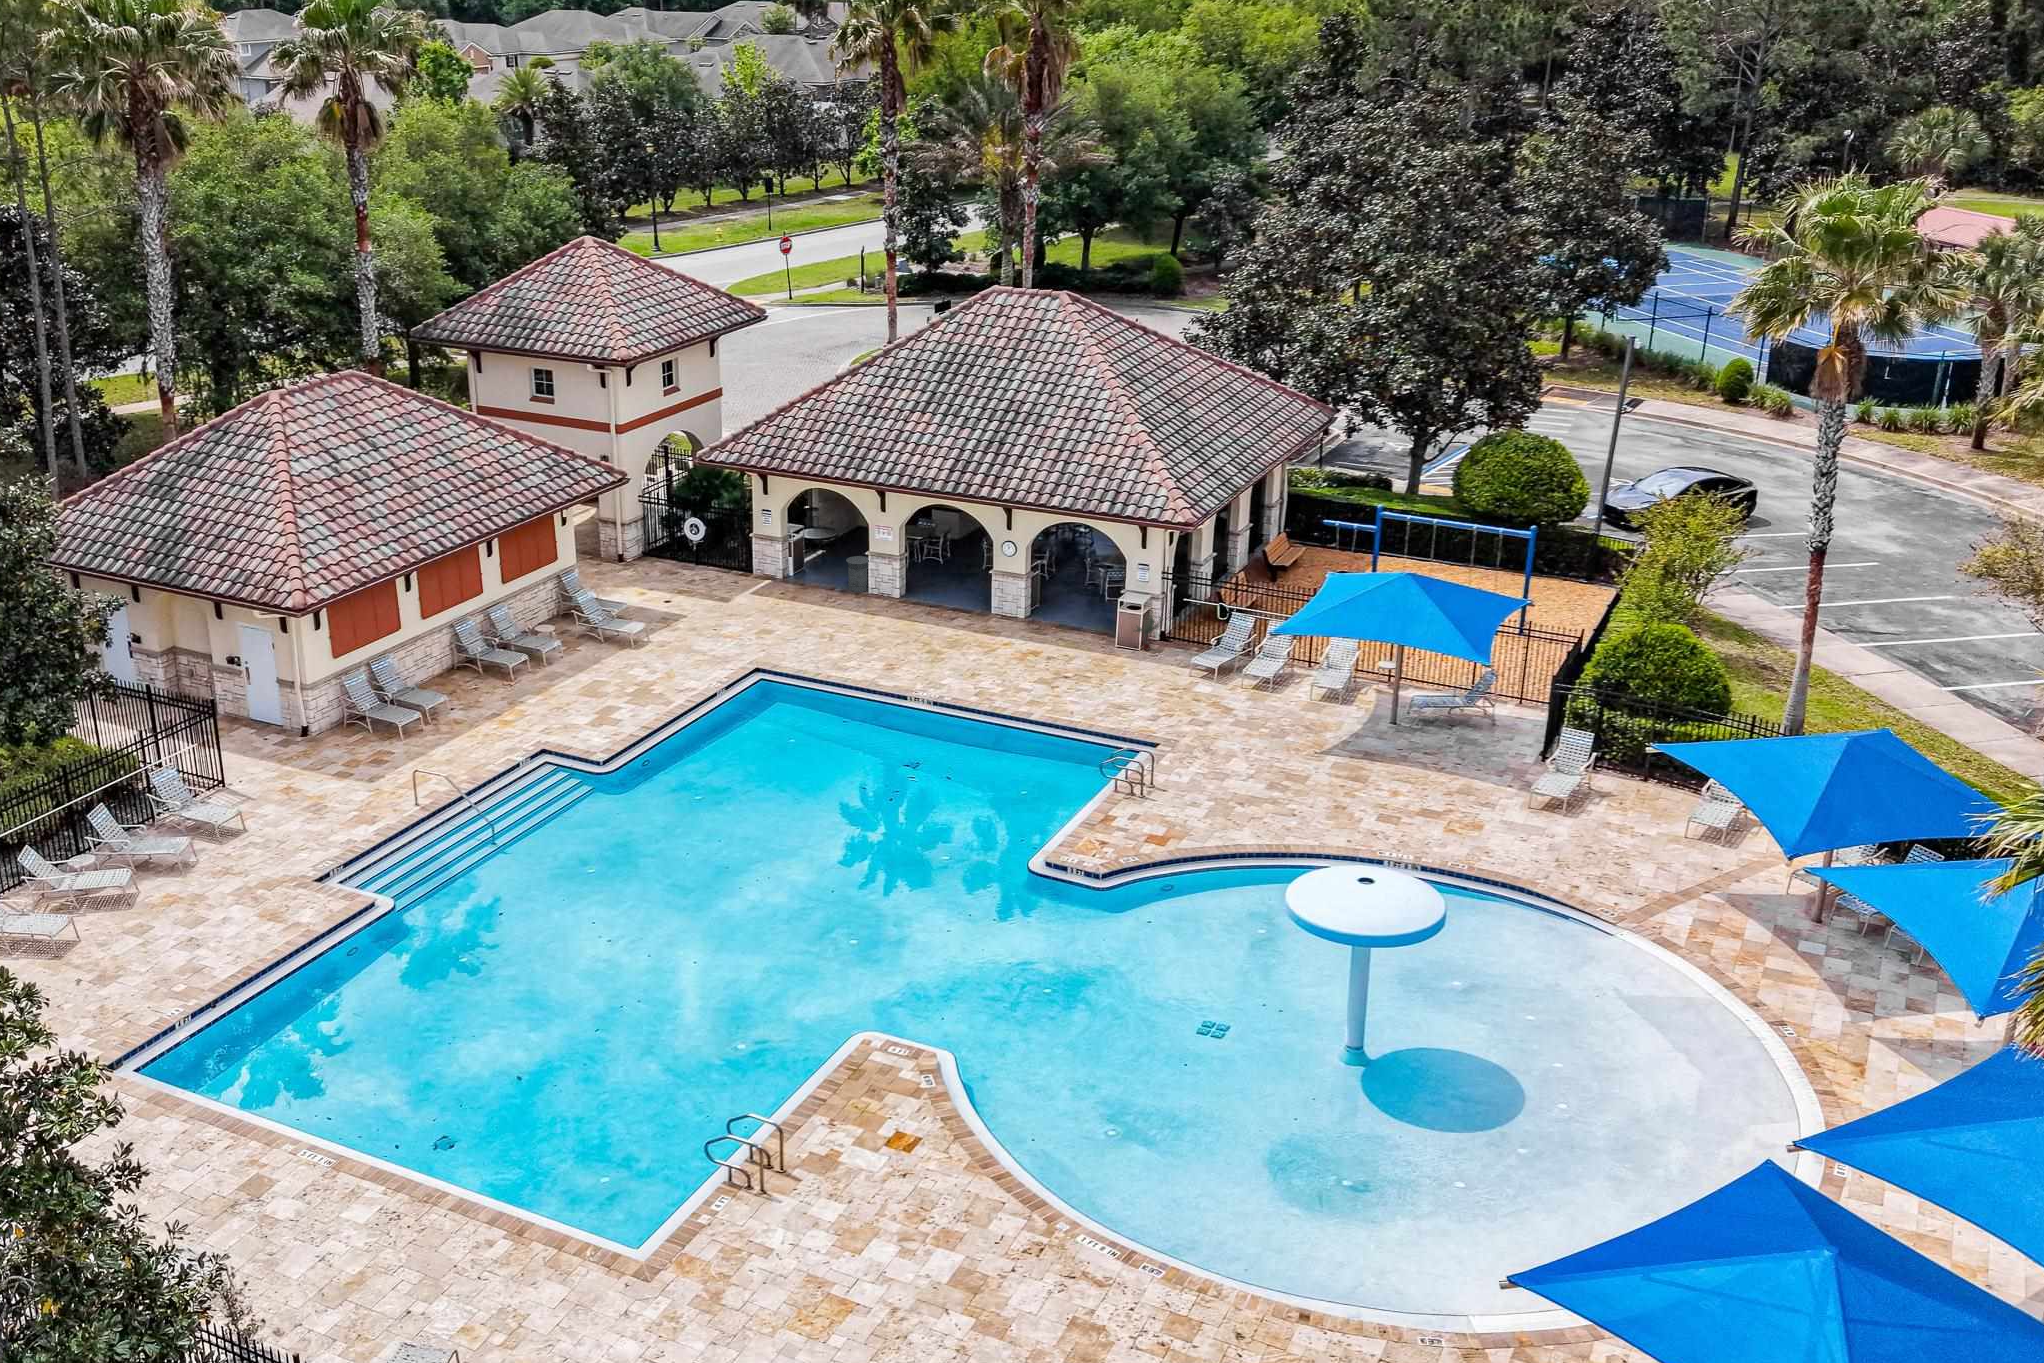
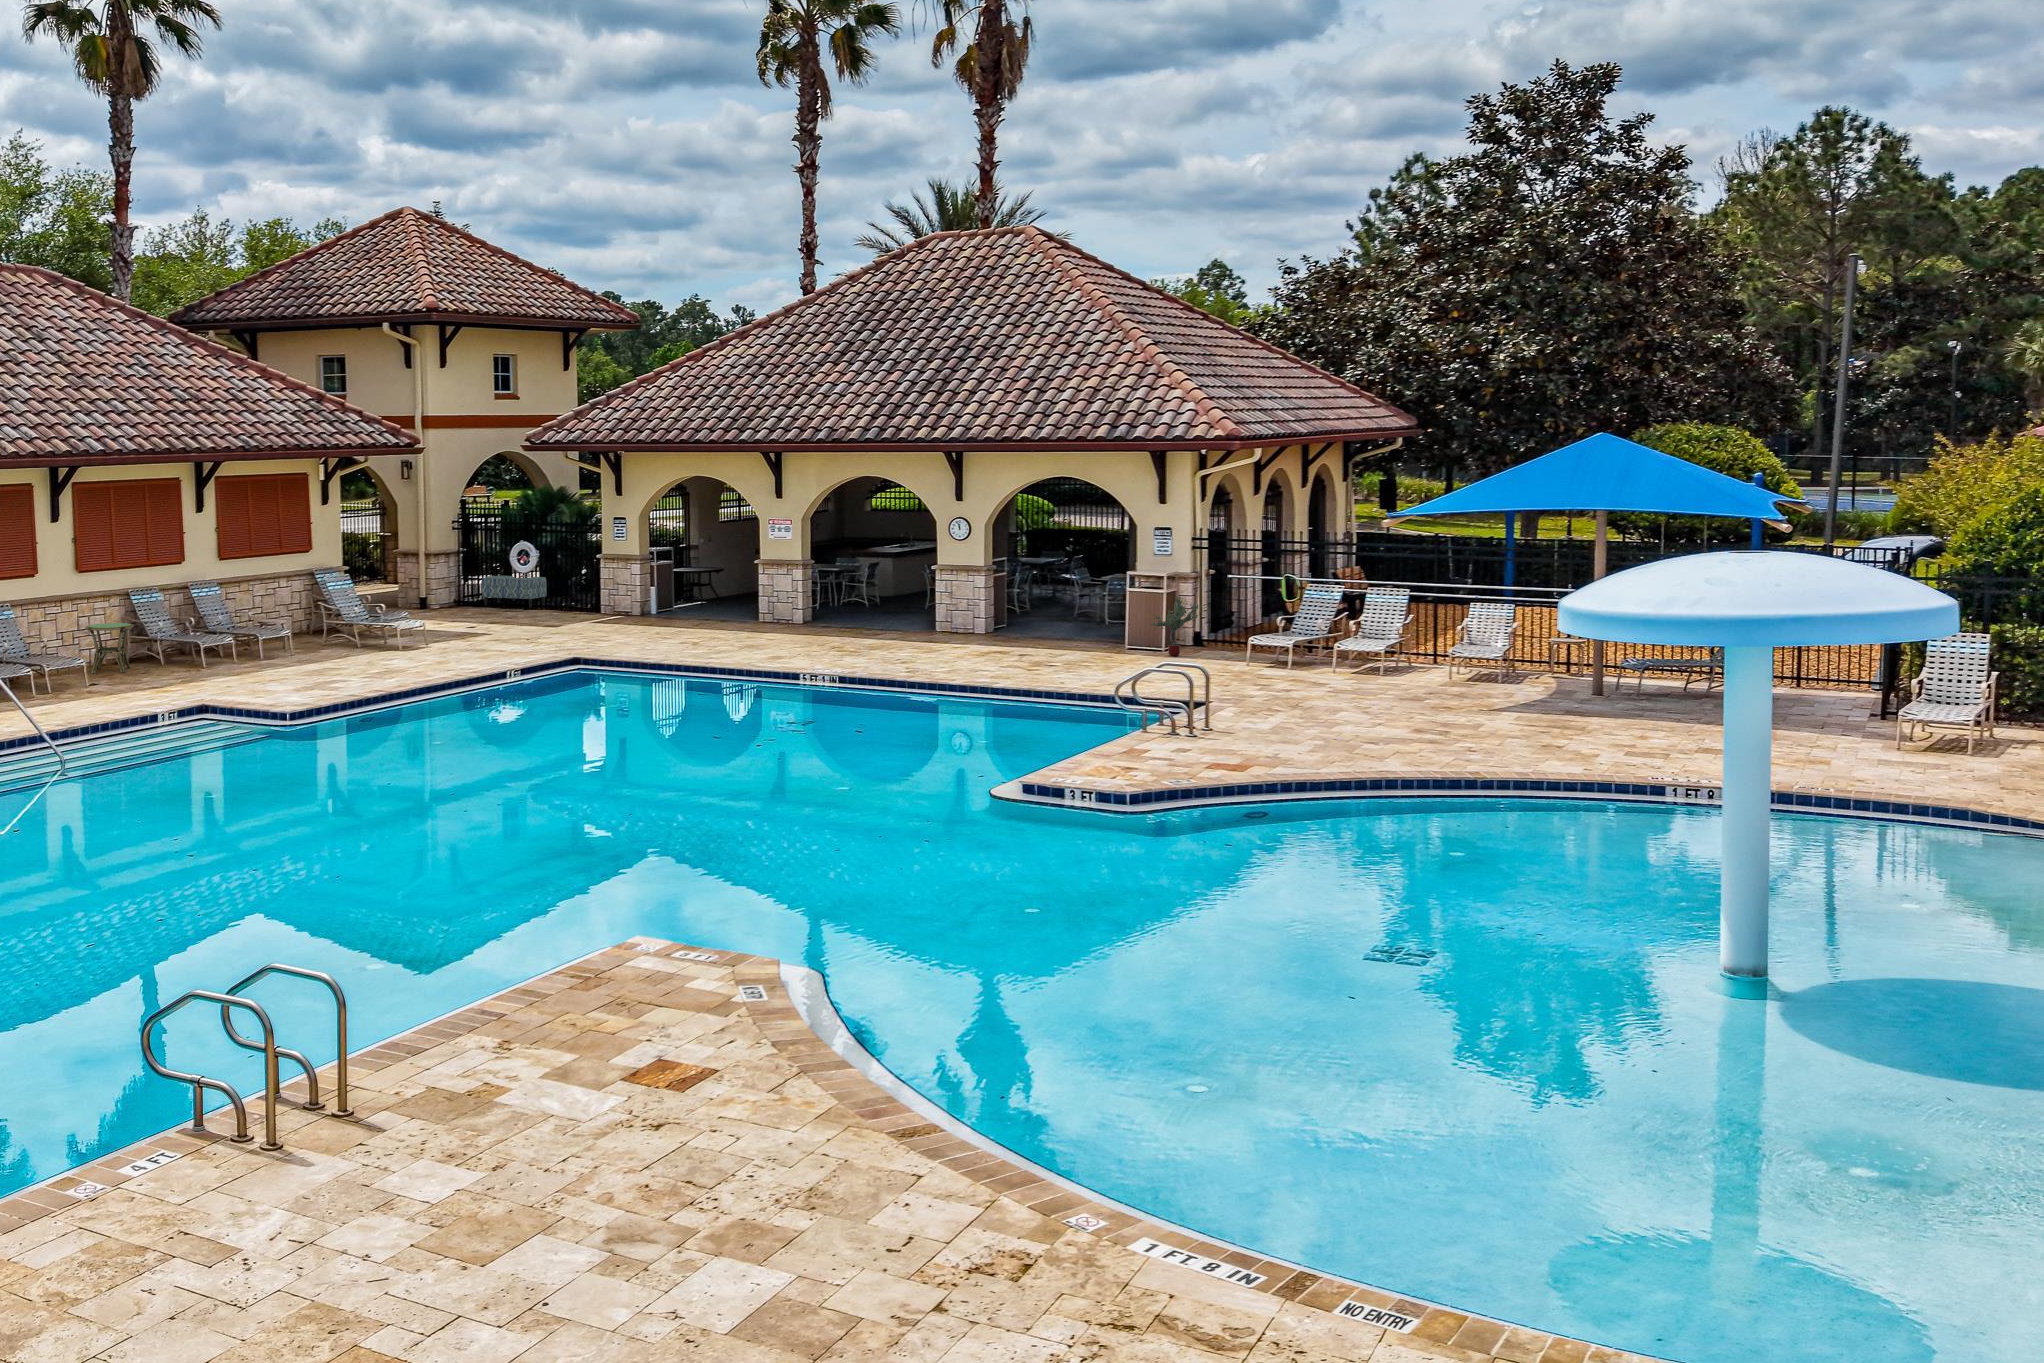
bench: none [666,534,712,563] -> present [482,576,547,608]
trash can: present [846,556,869,592] -> none [728,574,763,623]
side table: none [432,644,463,682] -> present [85,623,133,673]

